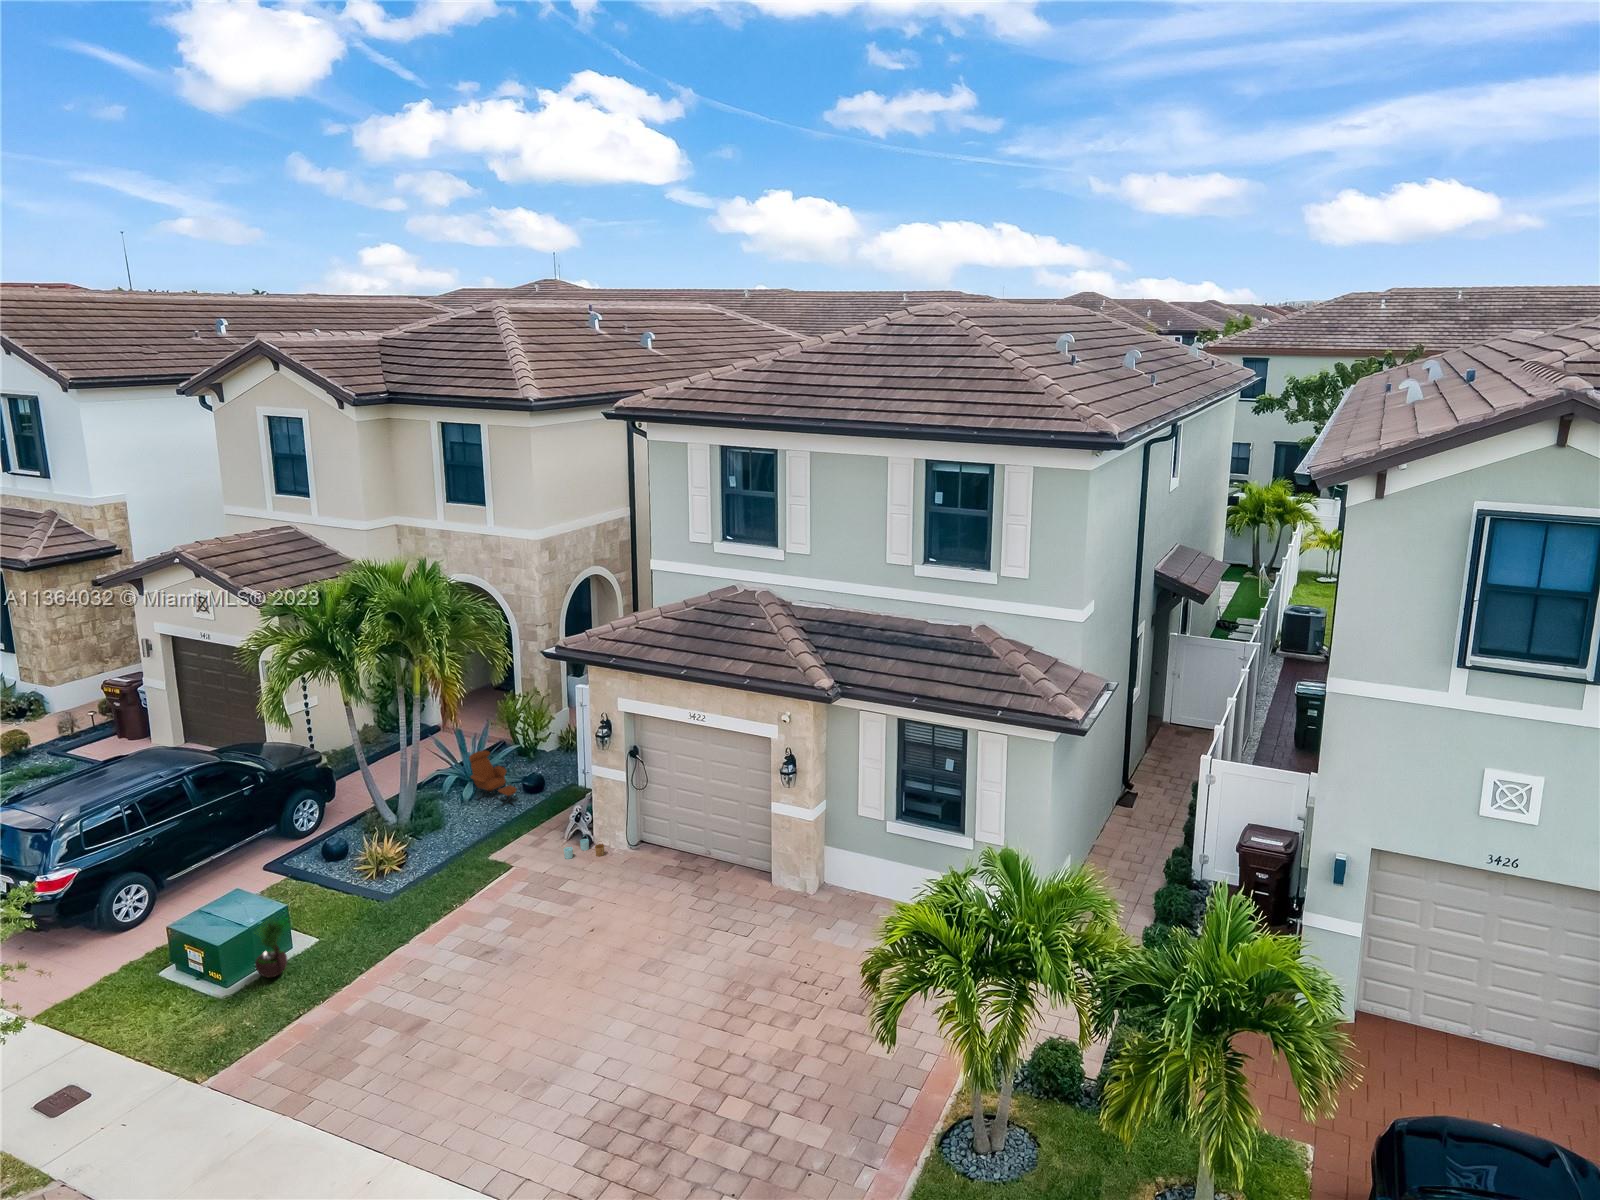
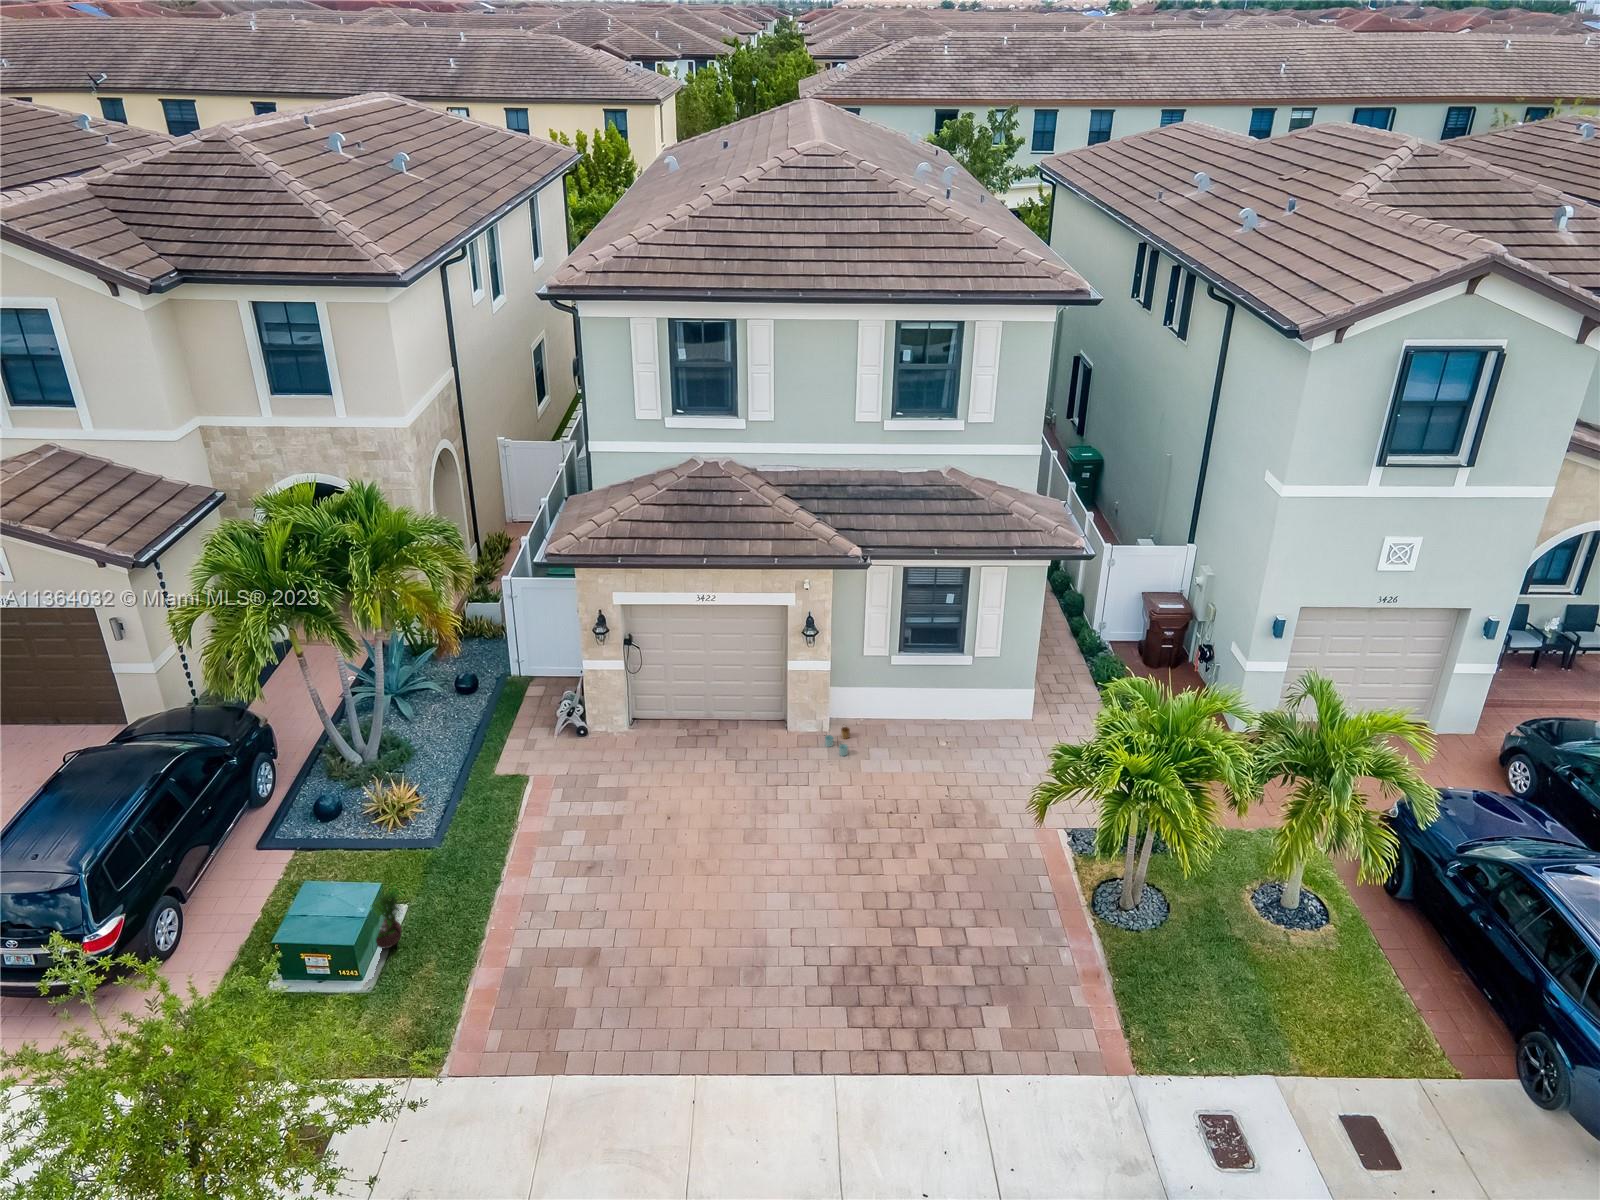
lounge chair: present [469,751,517,803] -> none [414,664,480,719]
bucket: present [564,836,604,859] -> present [825,727,850,756]

